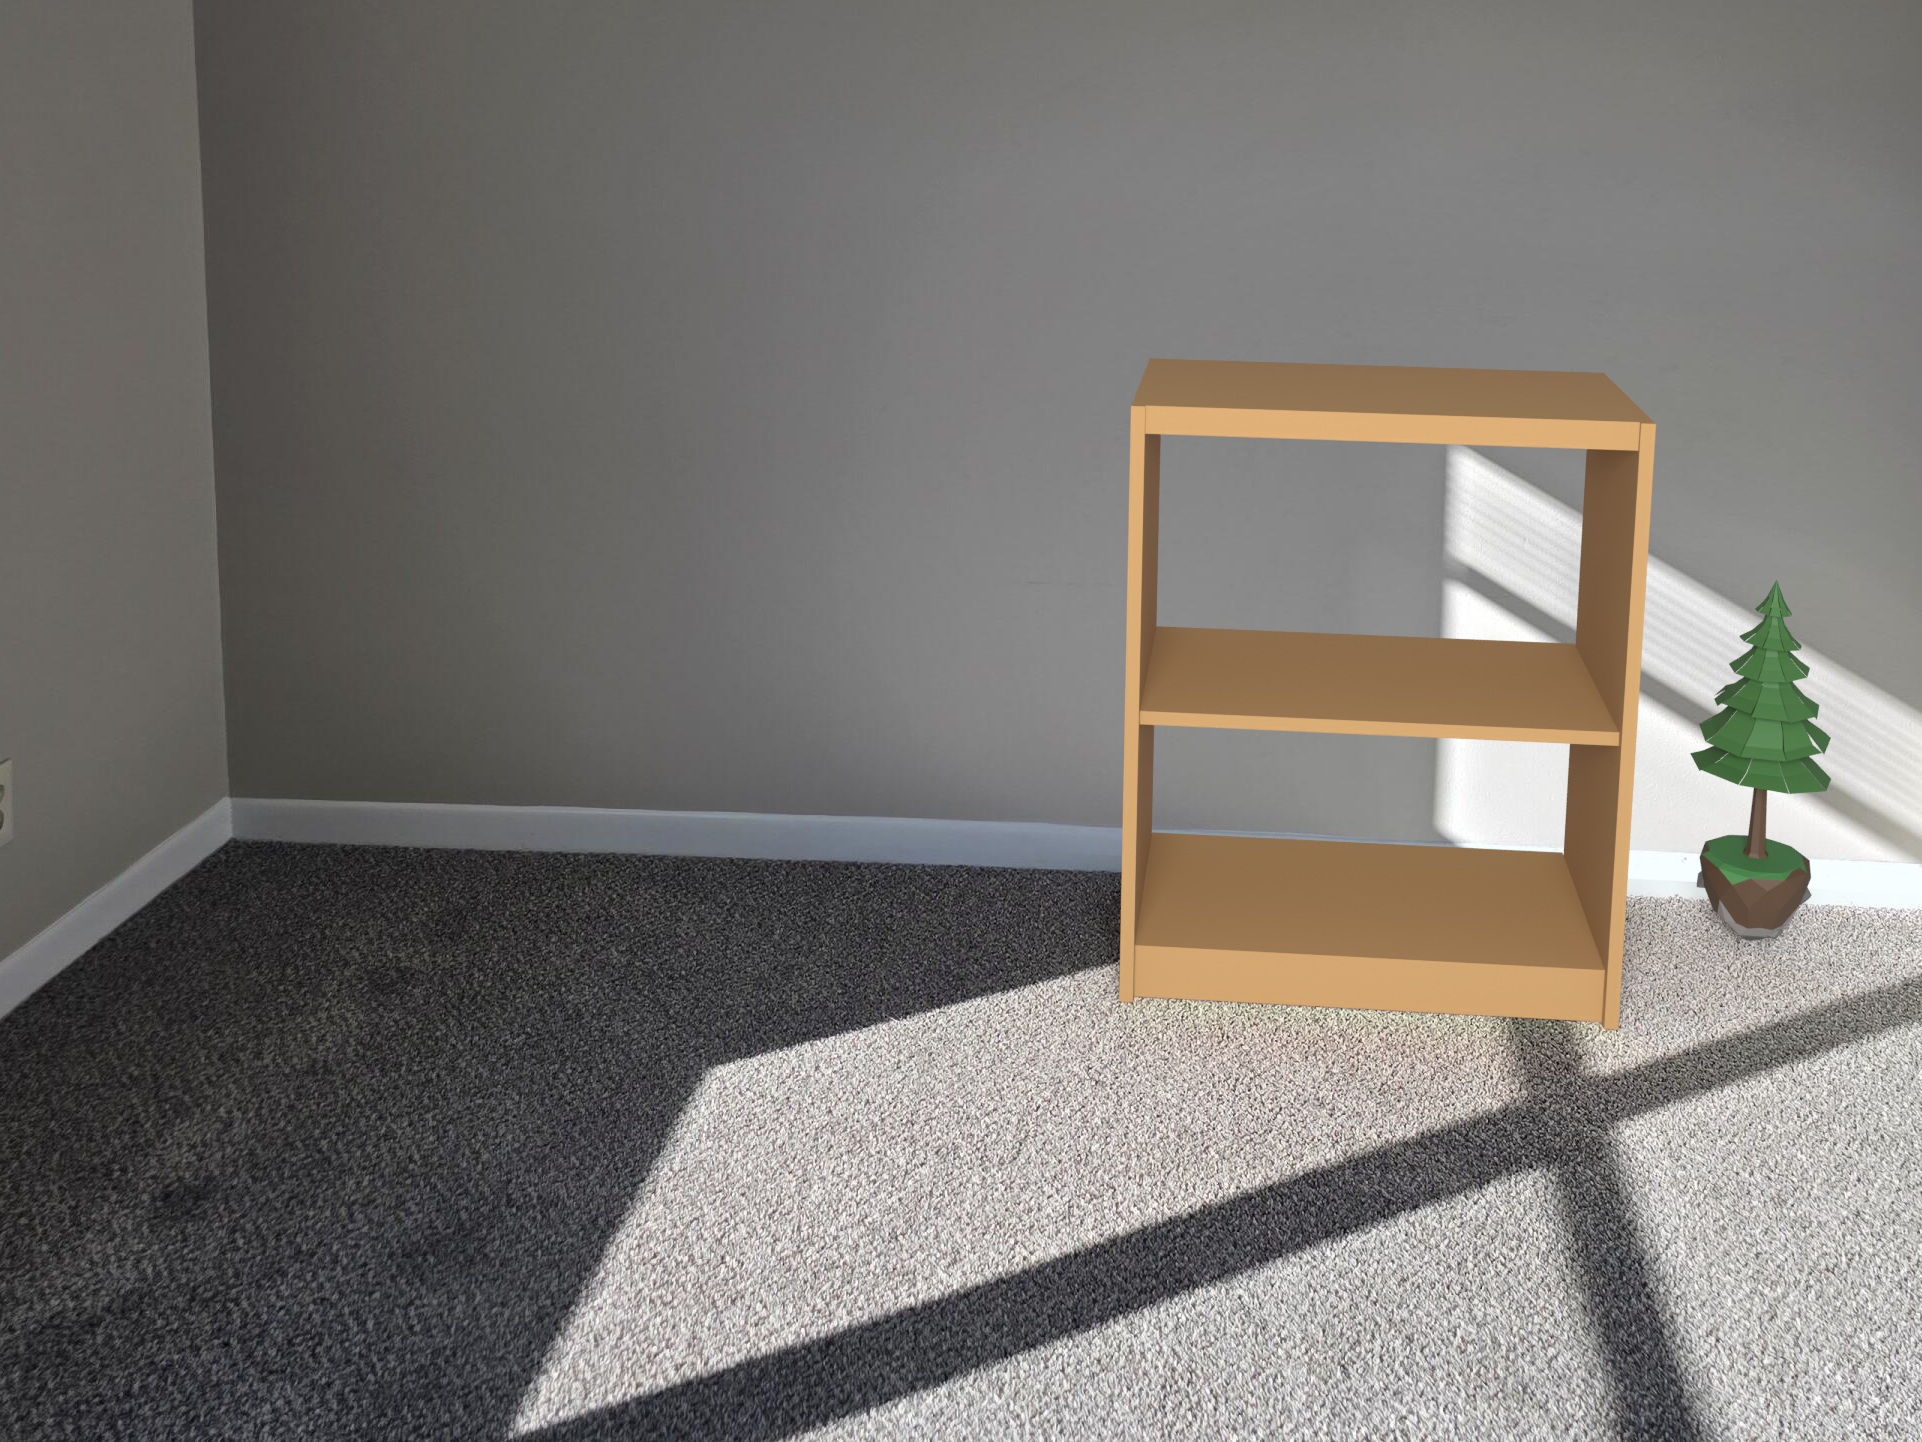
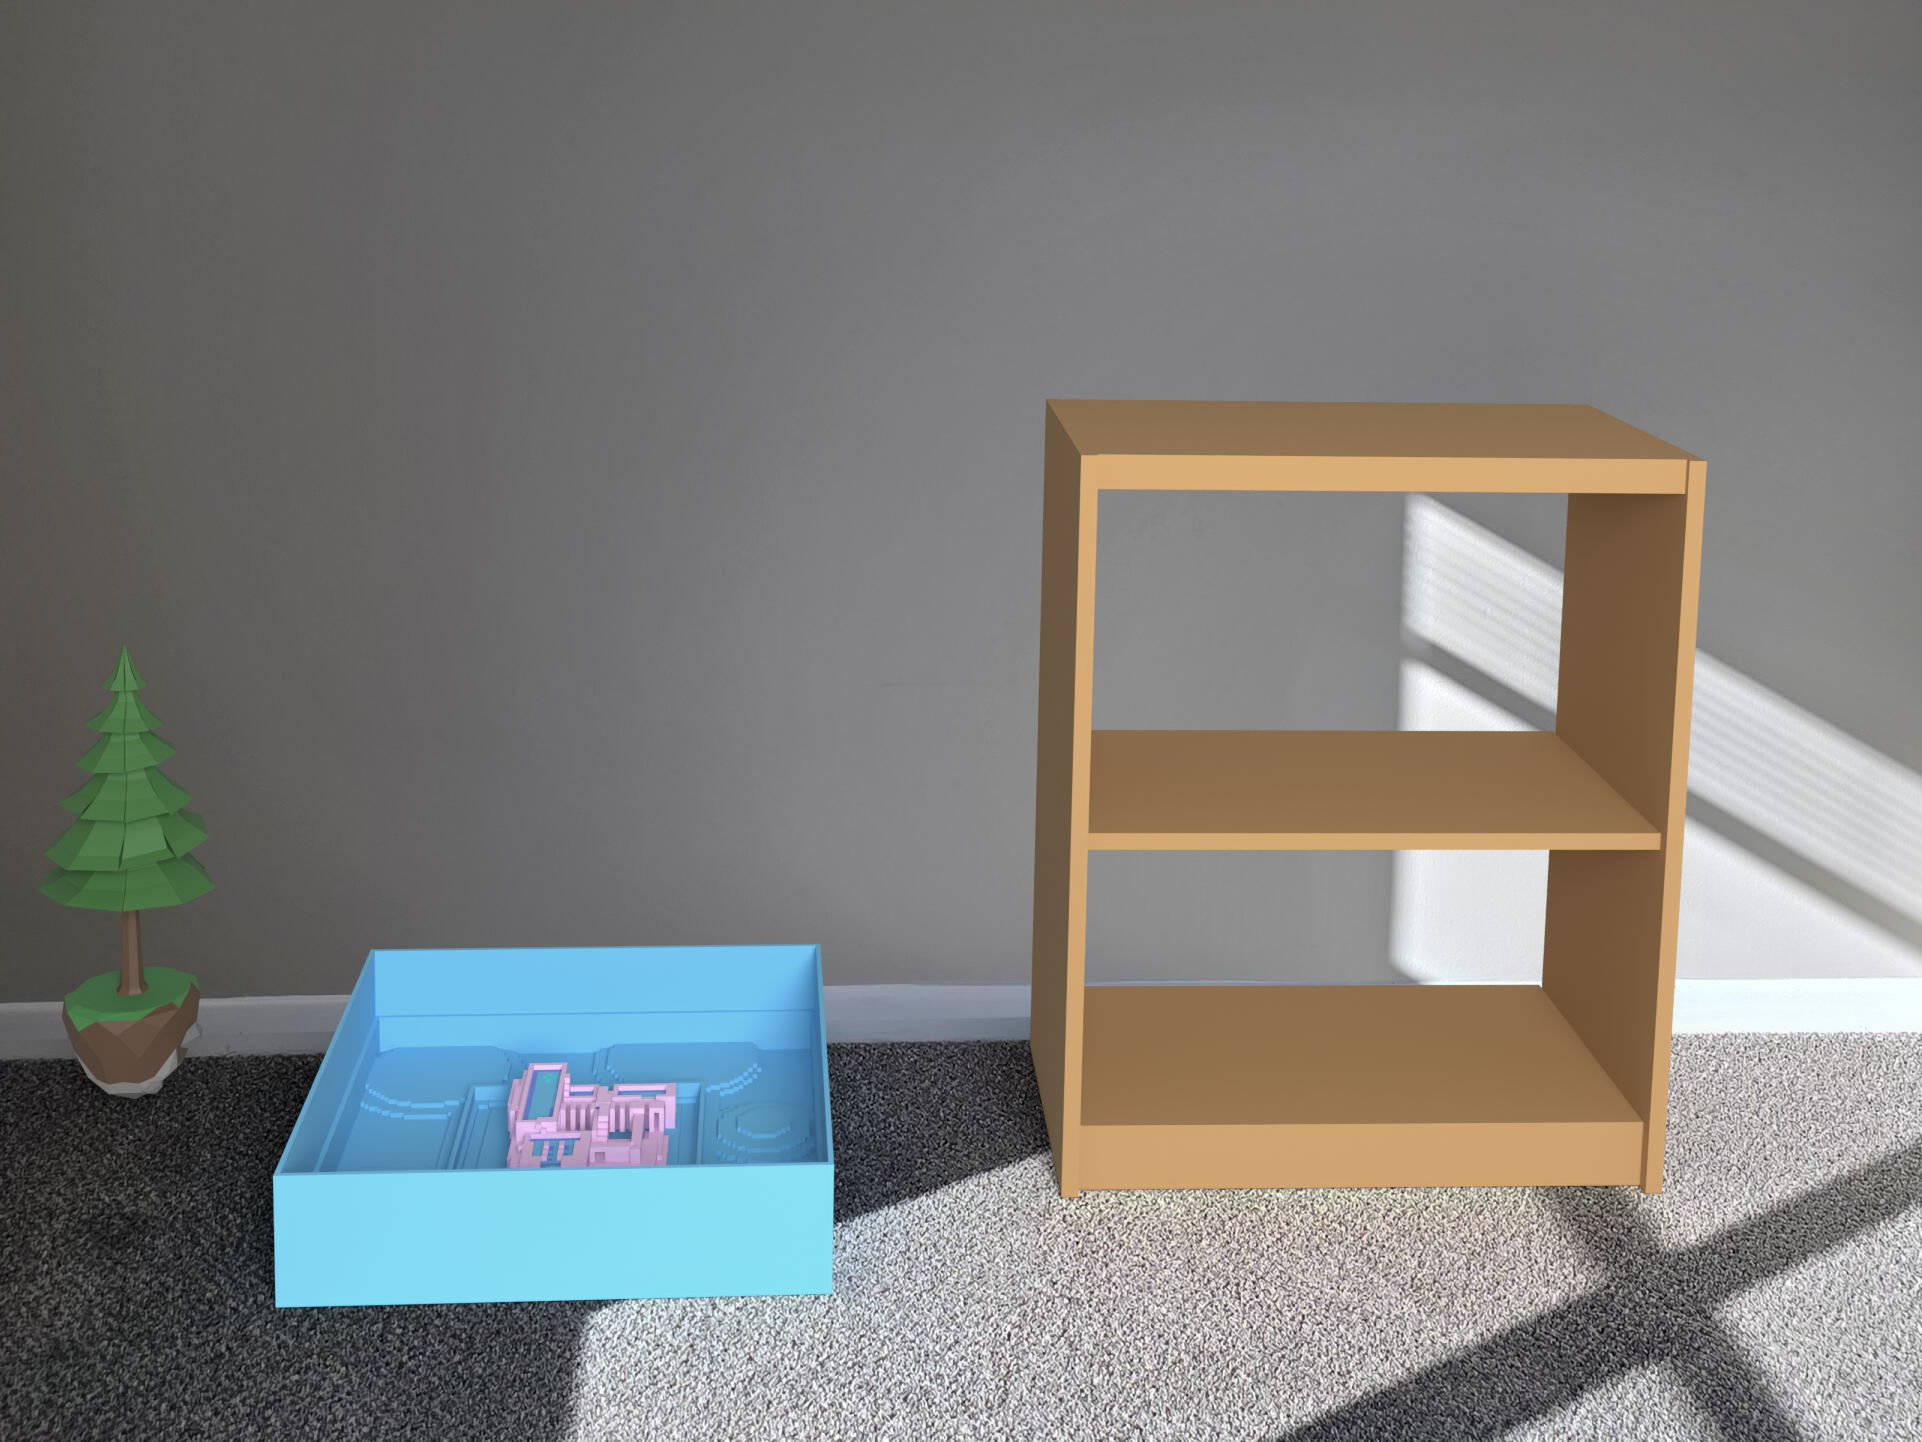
potted tree: present [1690,580,1831,941] -> present [36,645,216,1099]
storage bin: none [481,776,970,1065] -> present [273,944,834,1307]

